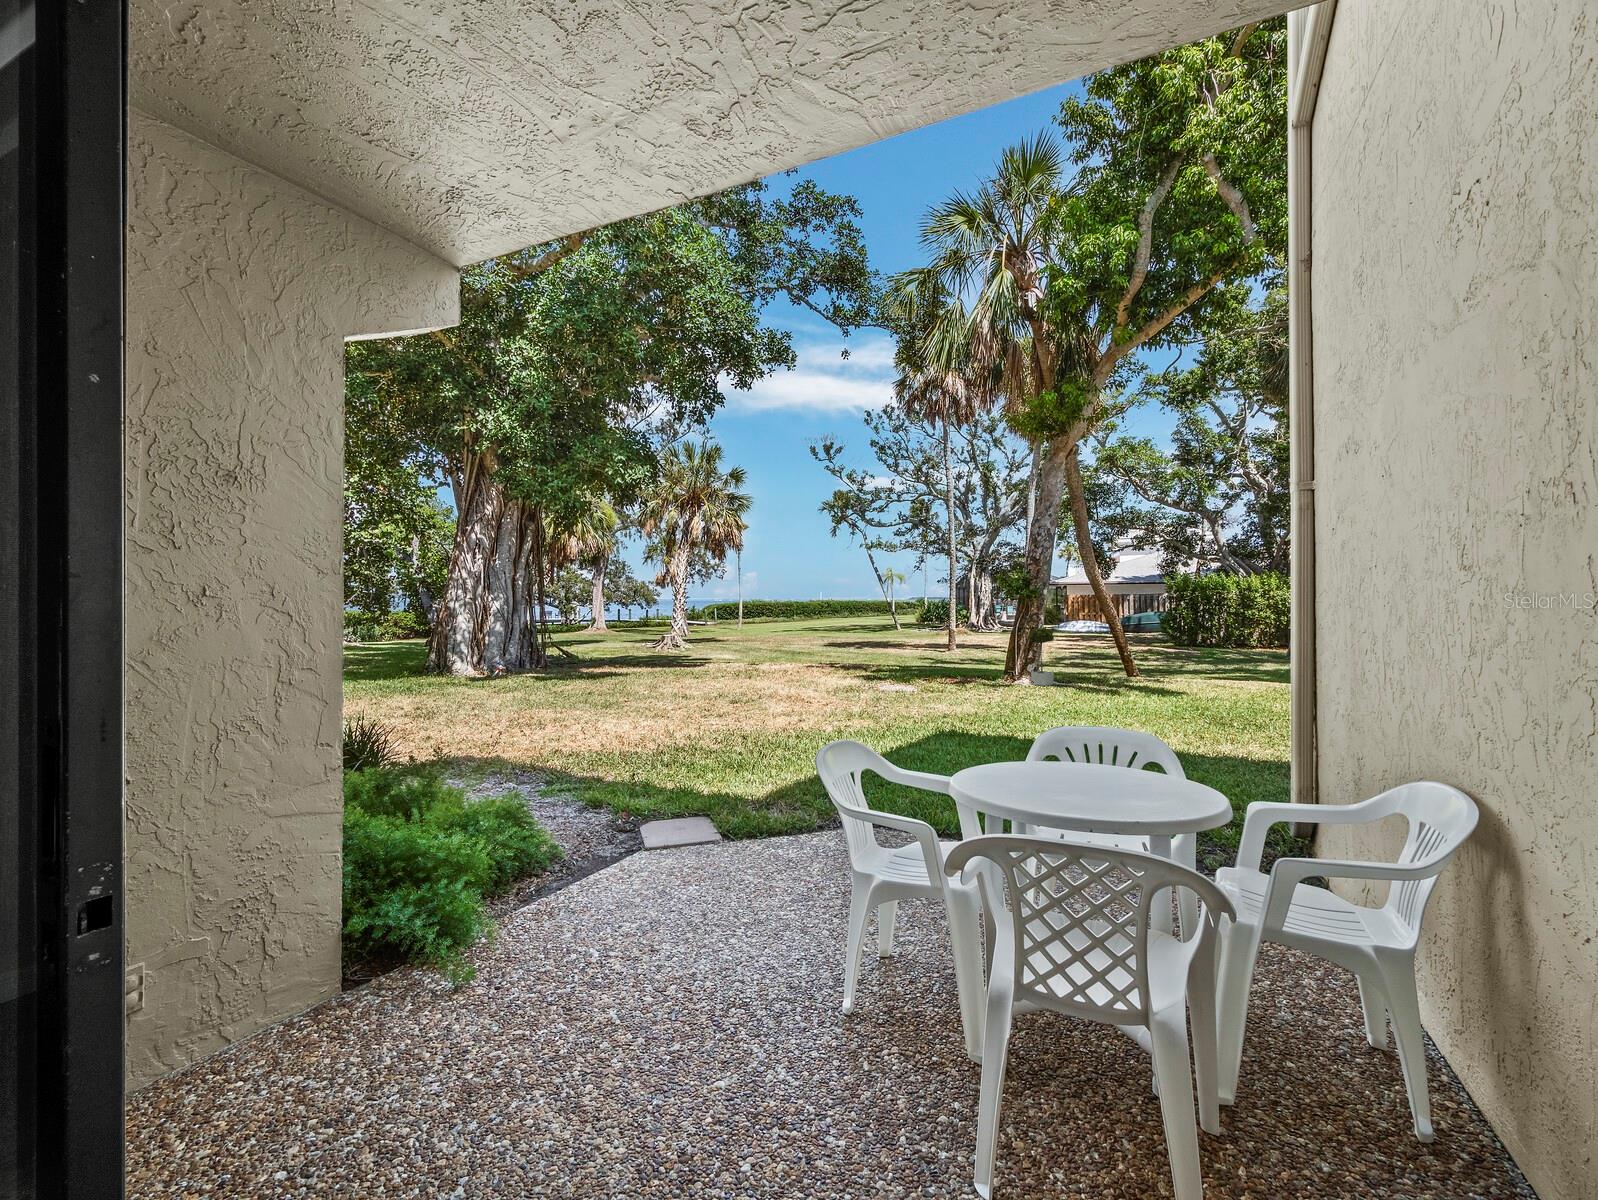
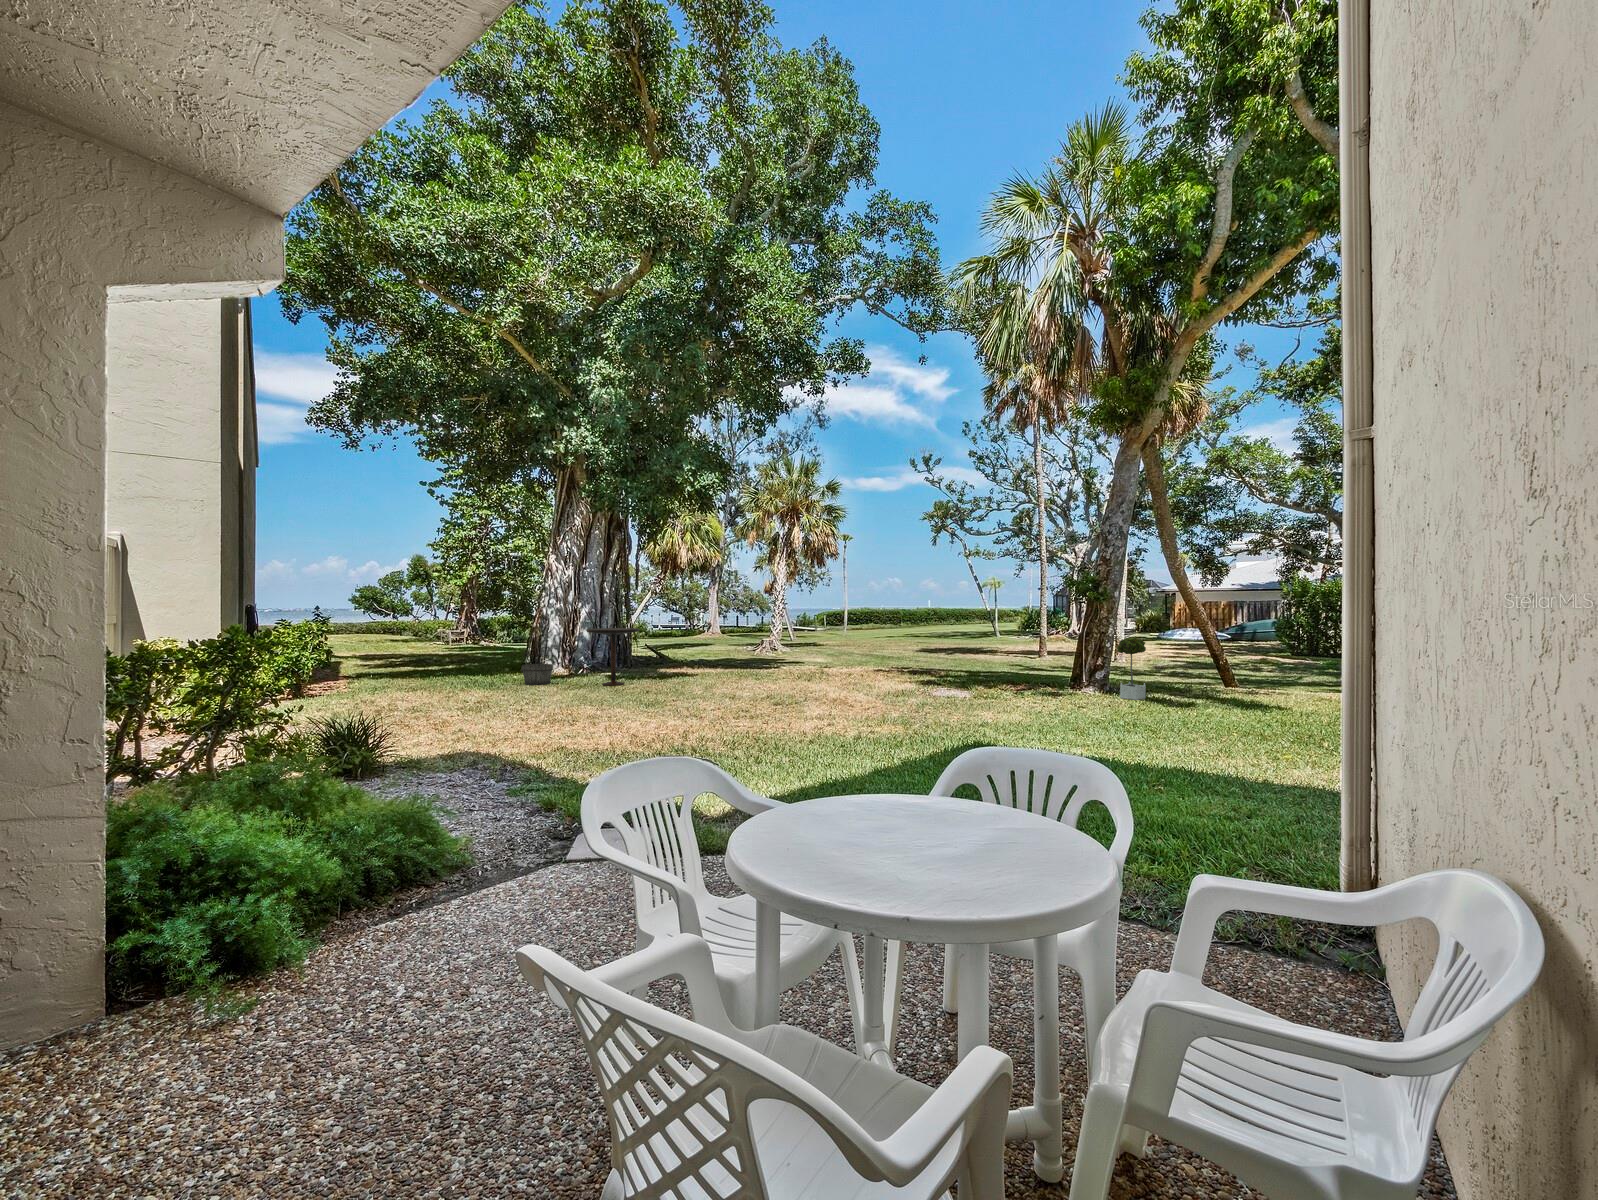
pedestal table: none [490,623,548,685] -> present [587,628,639,686]
wooden bucket: none [413,657,450,686] -> present [522,660,553,685]

